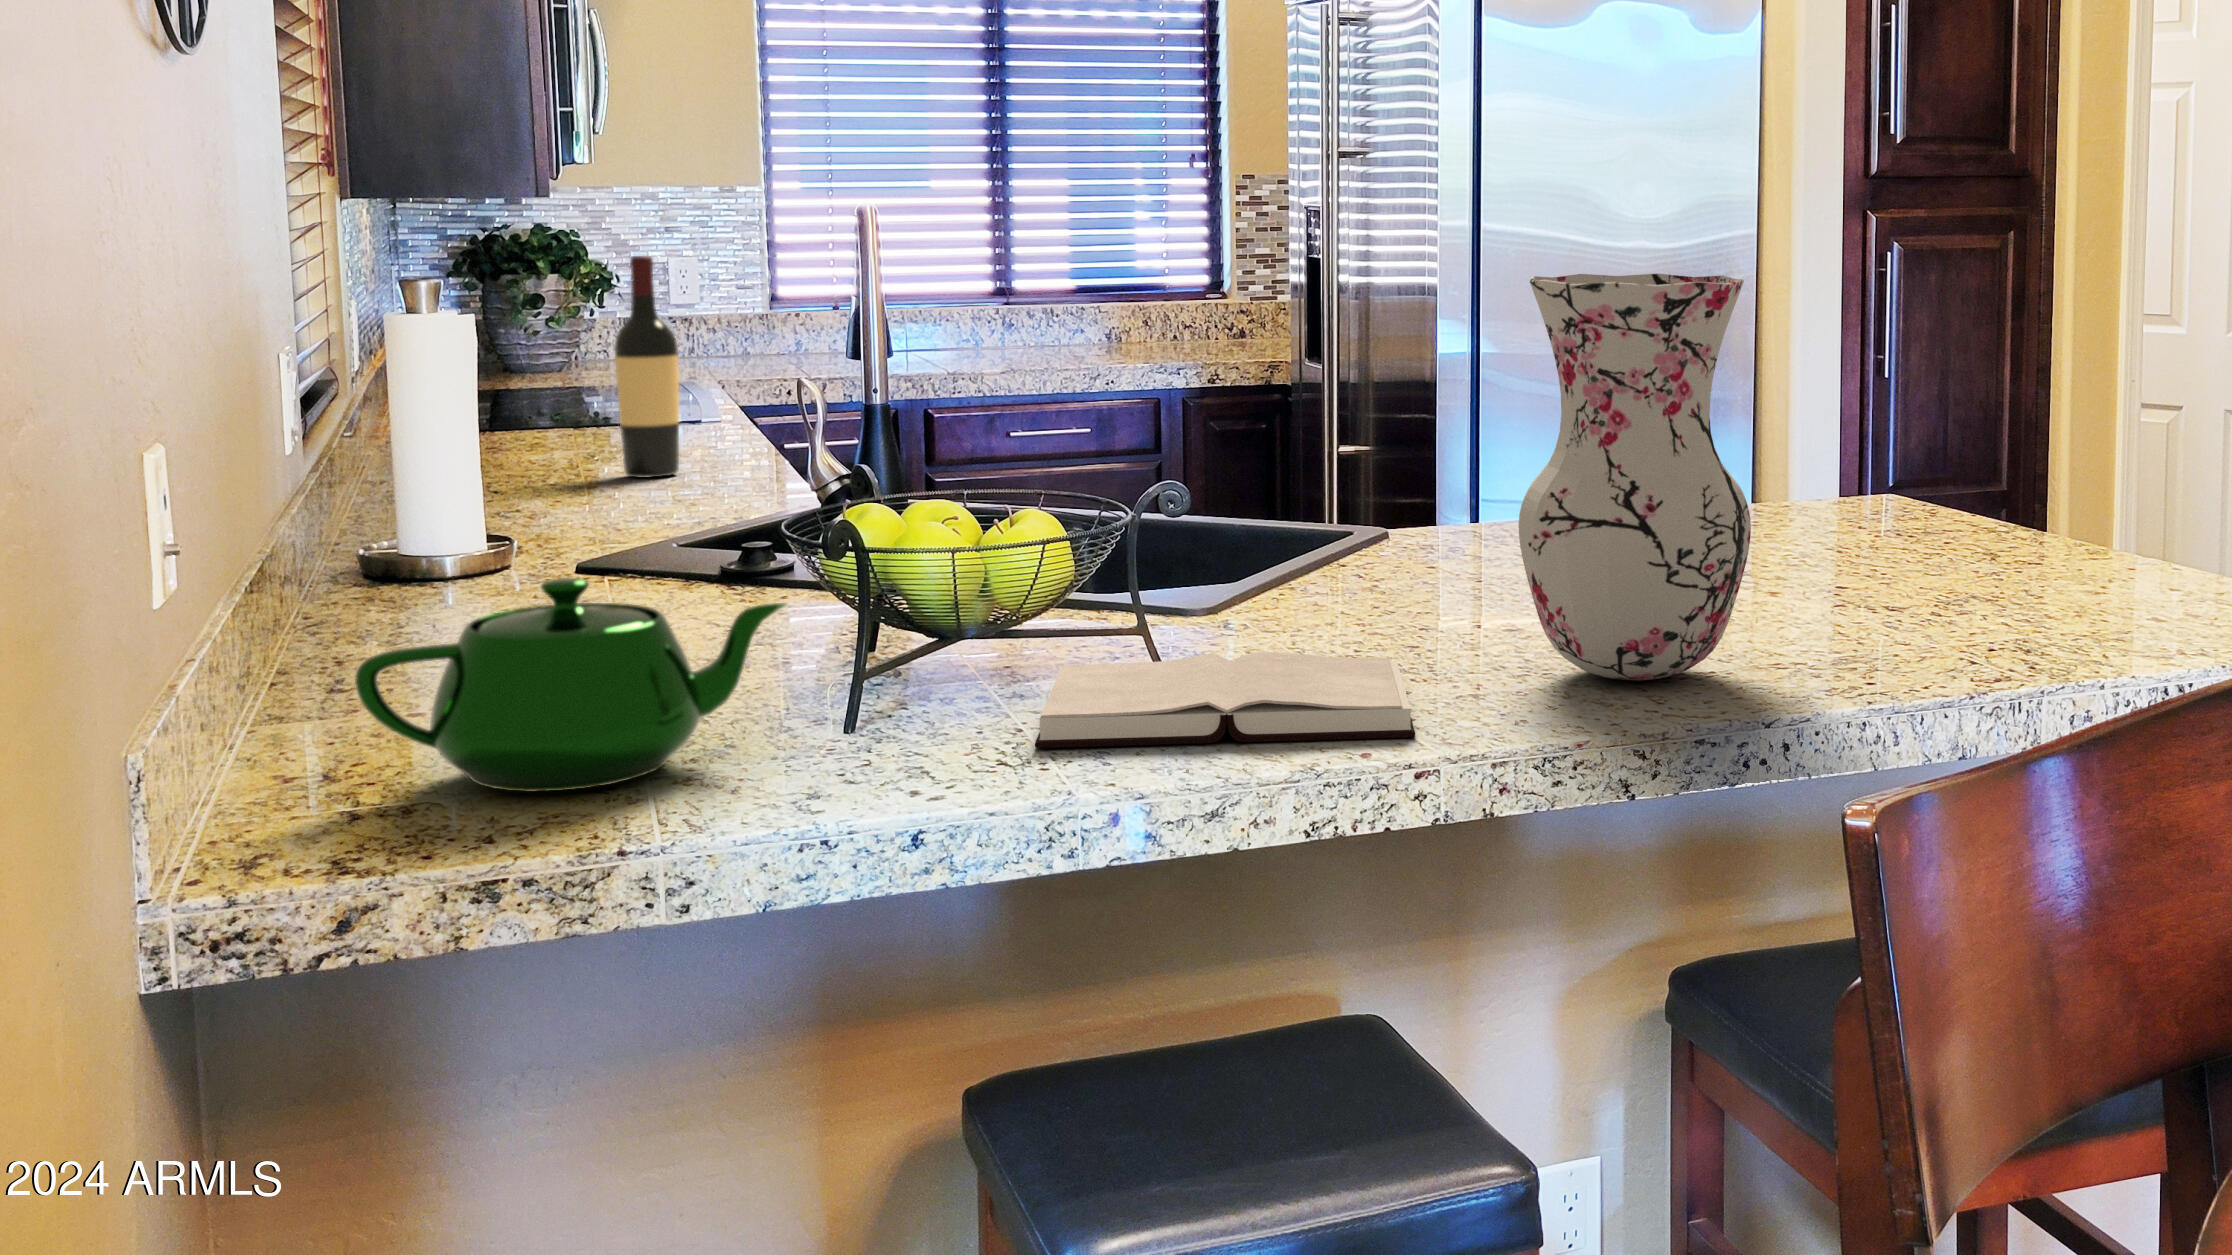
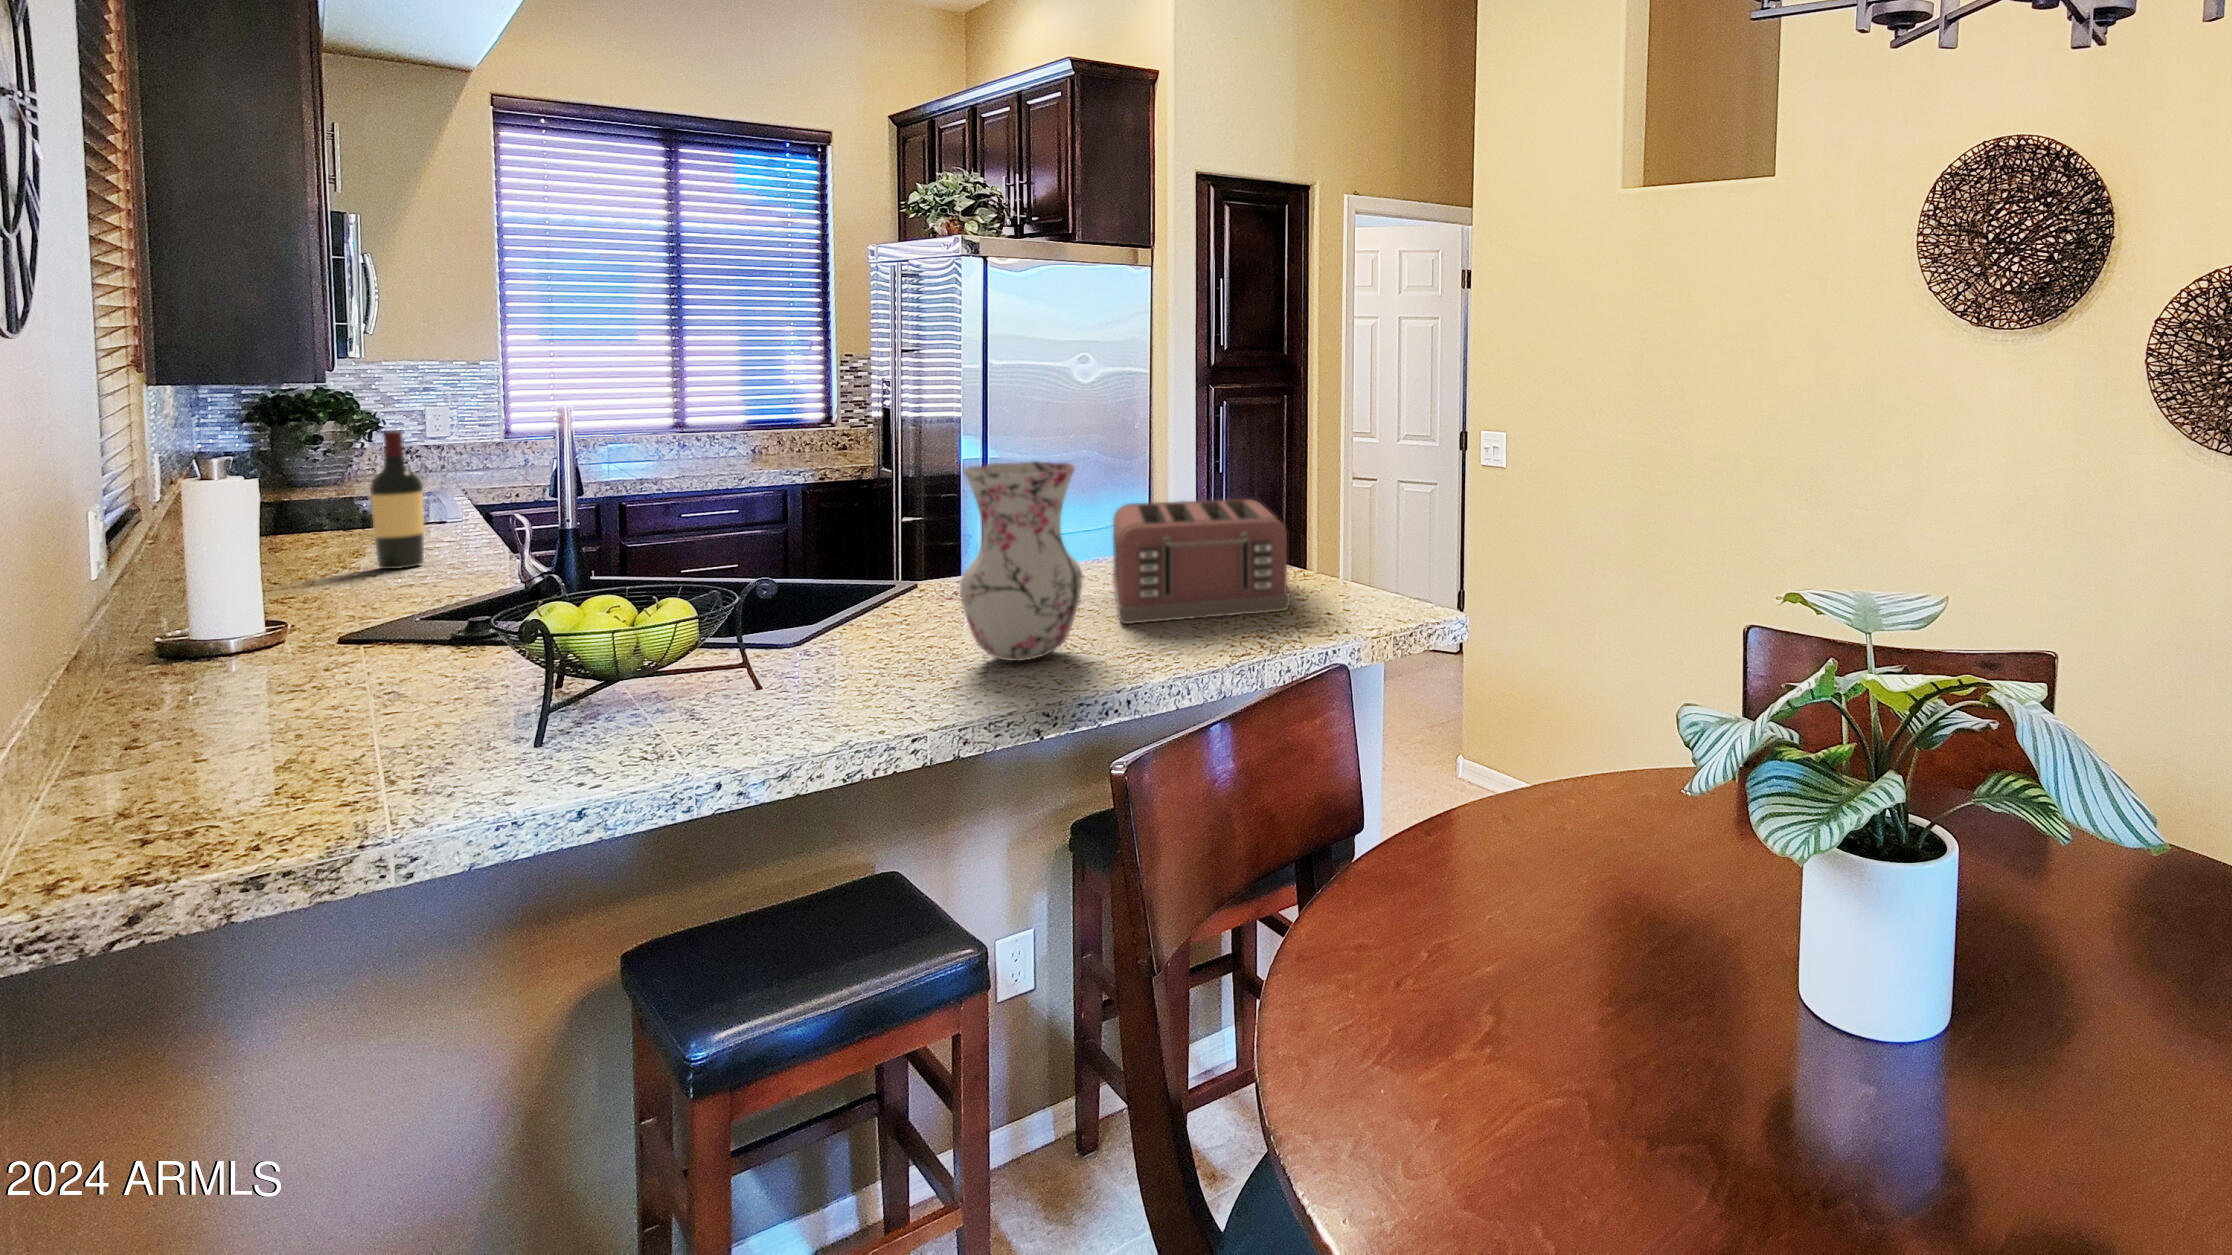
toaster: none [1767,395,2171,637] -> present [1113,499,1290,624]
teapot: present [355,578,786,792] -> none [145,677,490,813]
hardback book: present [1035,651,1415,748] -> none [661,663,895,739]

